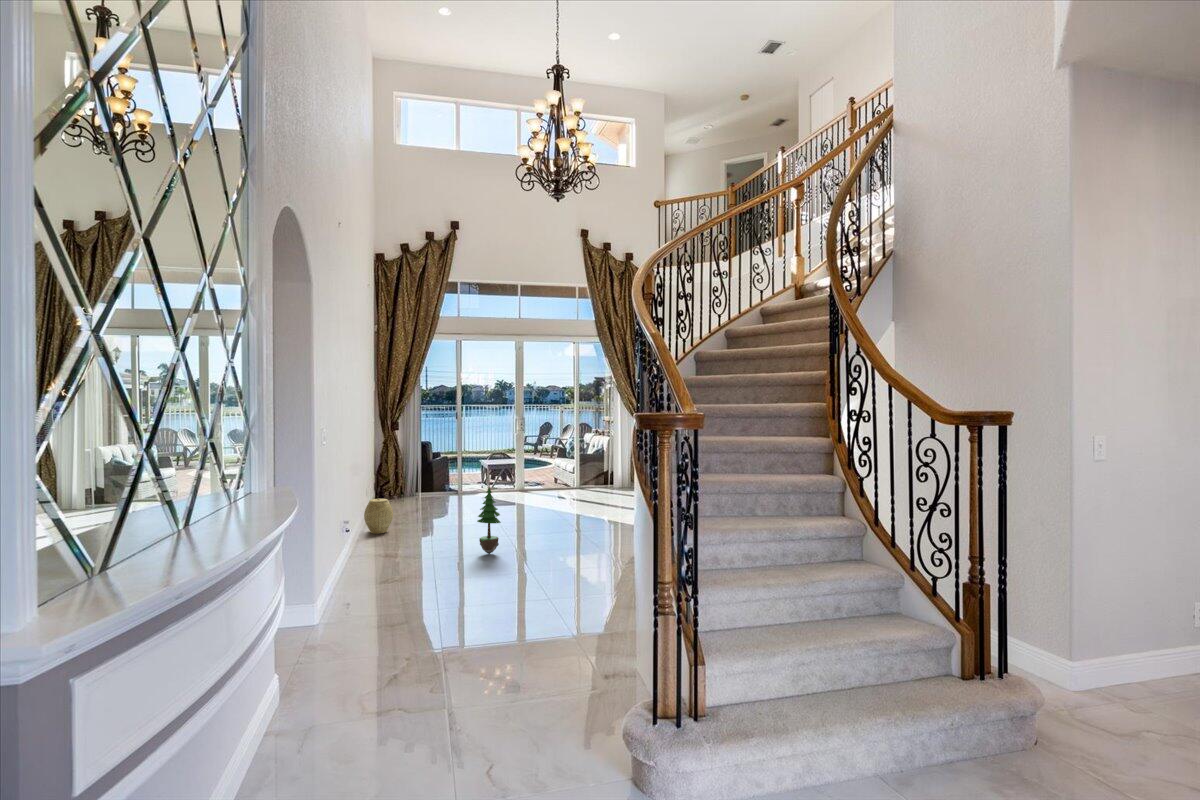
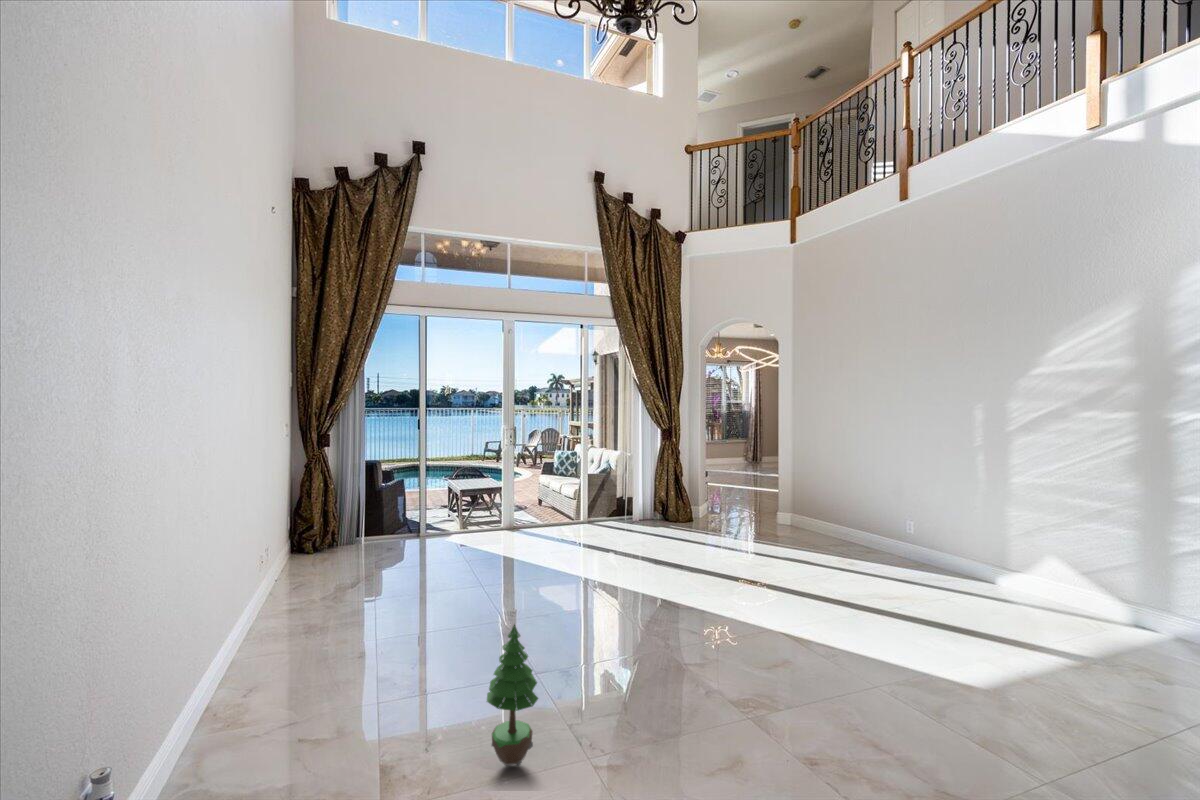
woven basket: present [364,498,393,534] -> none [248,600,308,673]

